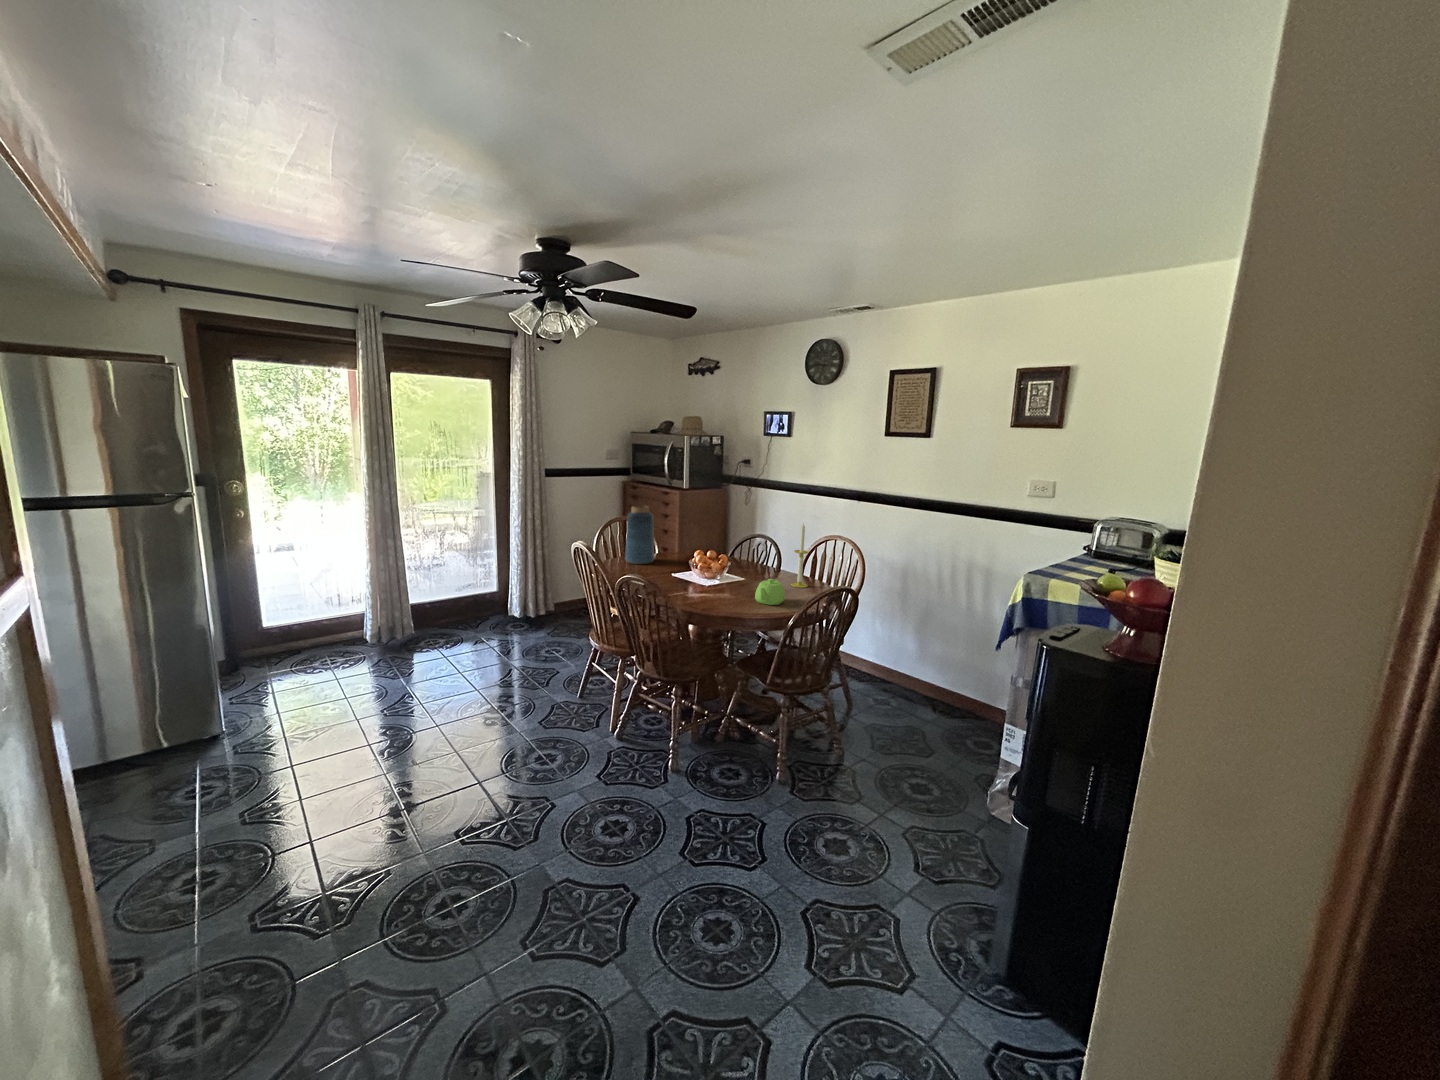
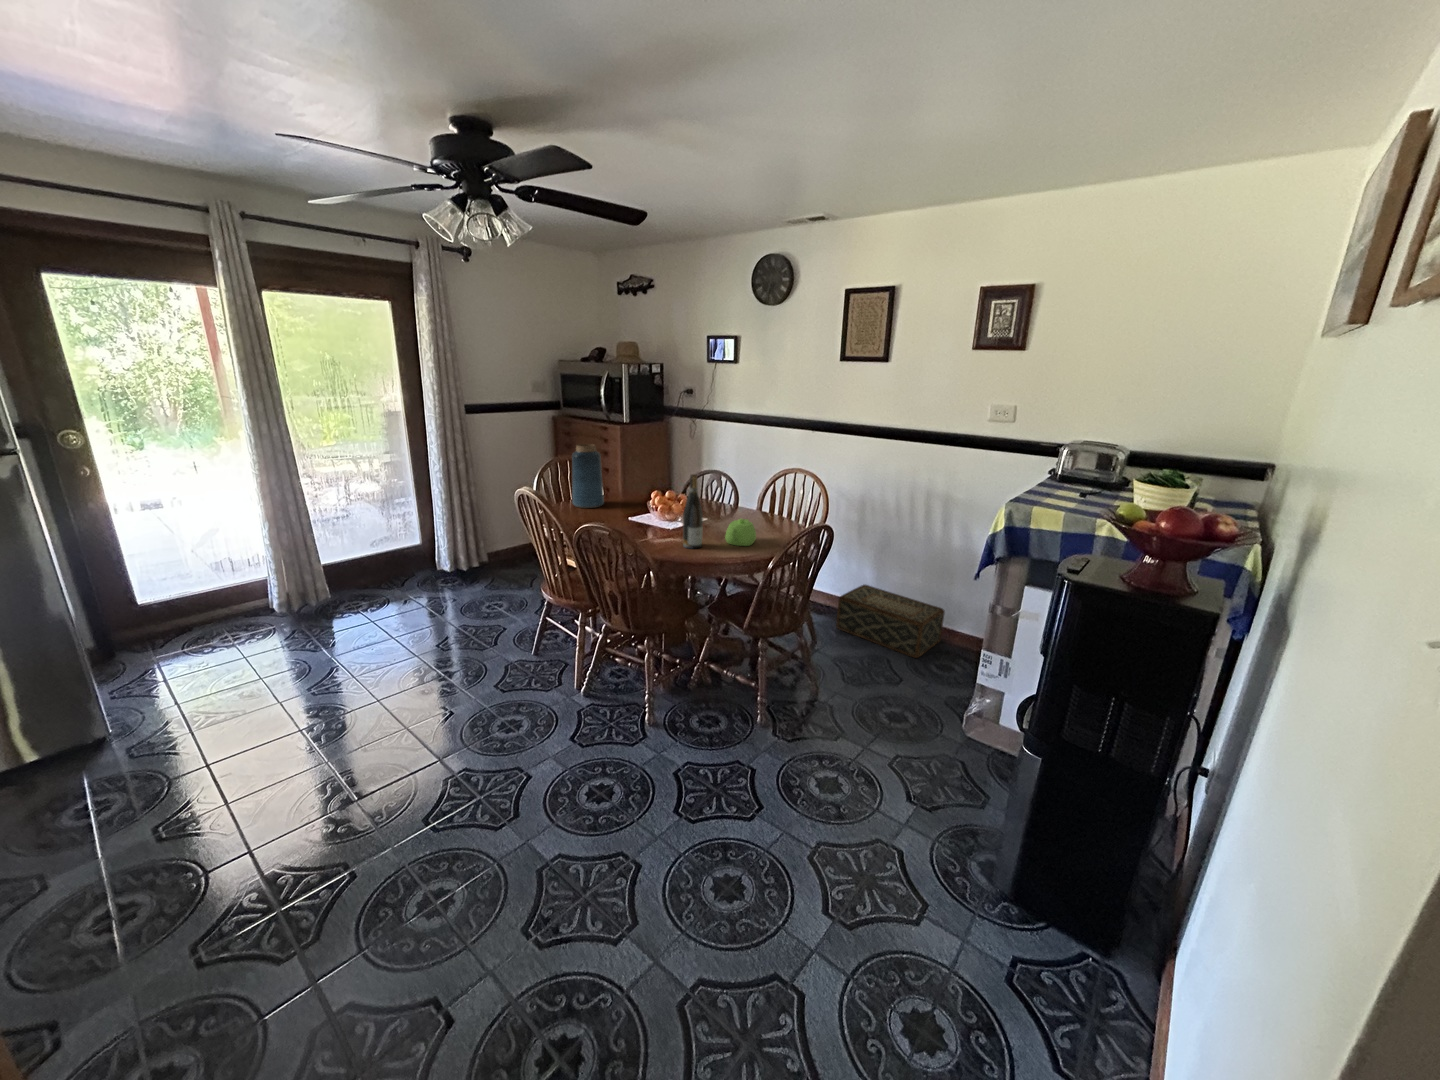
candle: present [791,523,809,588] -> none [755,457,774,525]
wine bottle: none [714,535,733,605] -> present [683,474,703,549]
woven basket: none [877,656,990,735] -> present [836,585,945,658]

